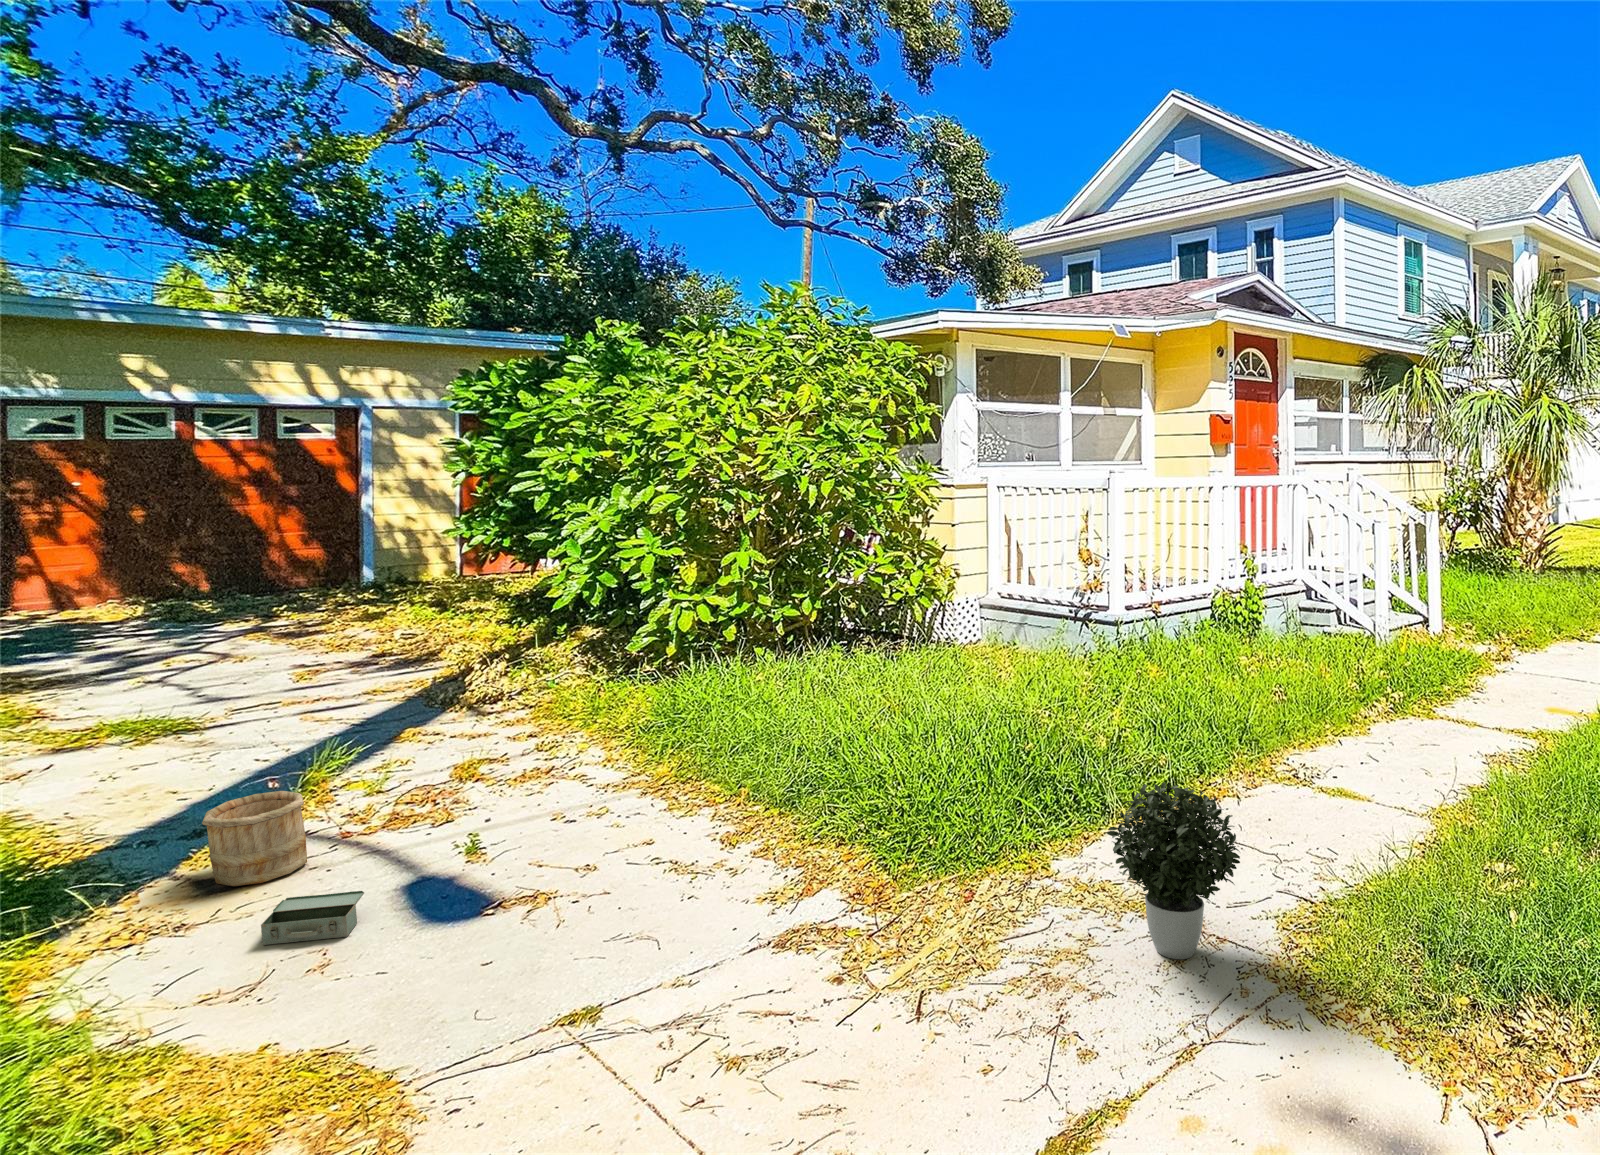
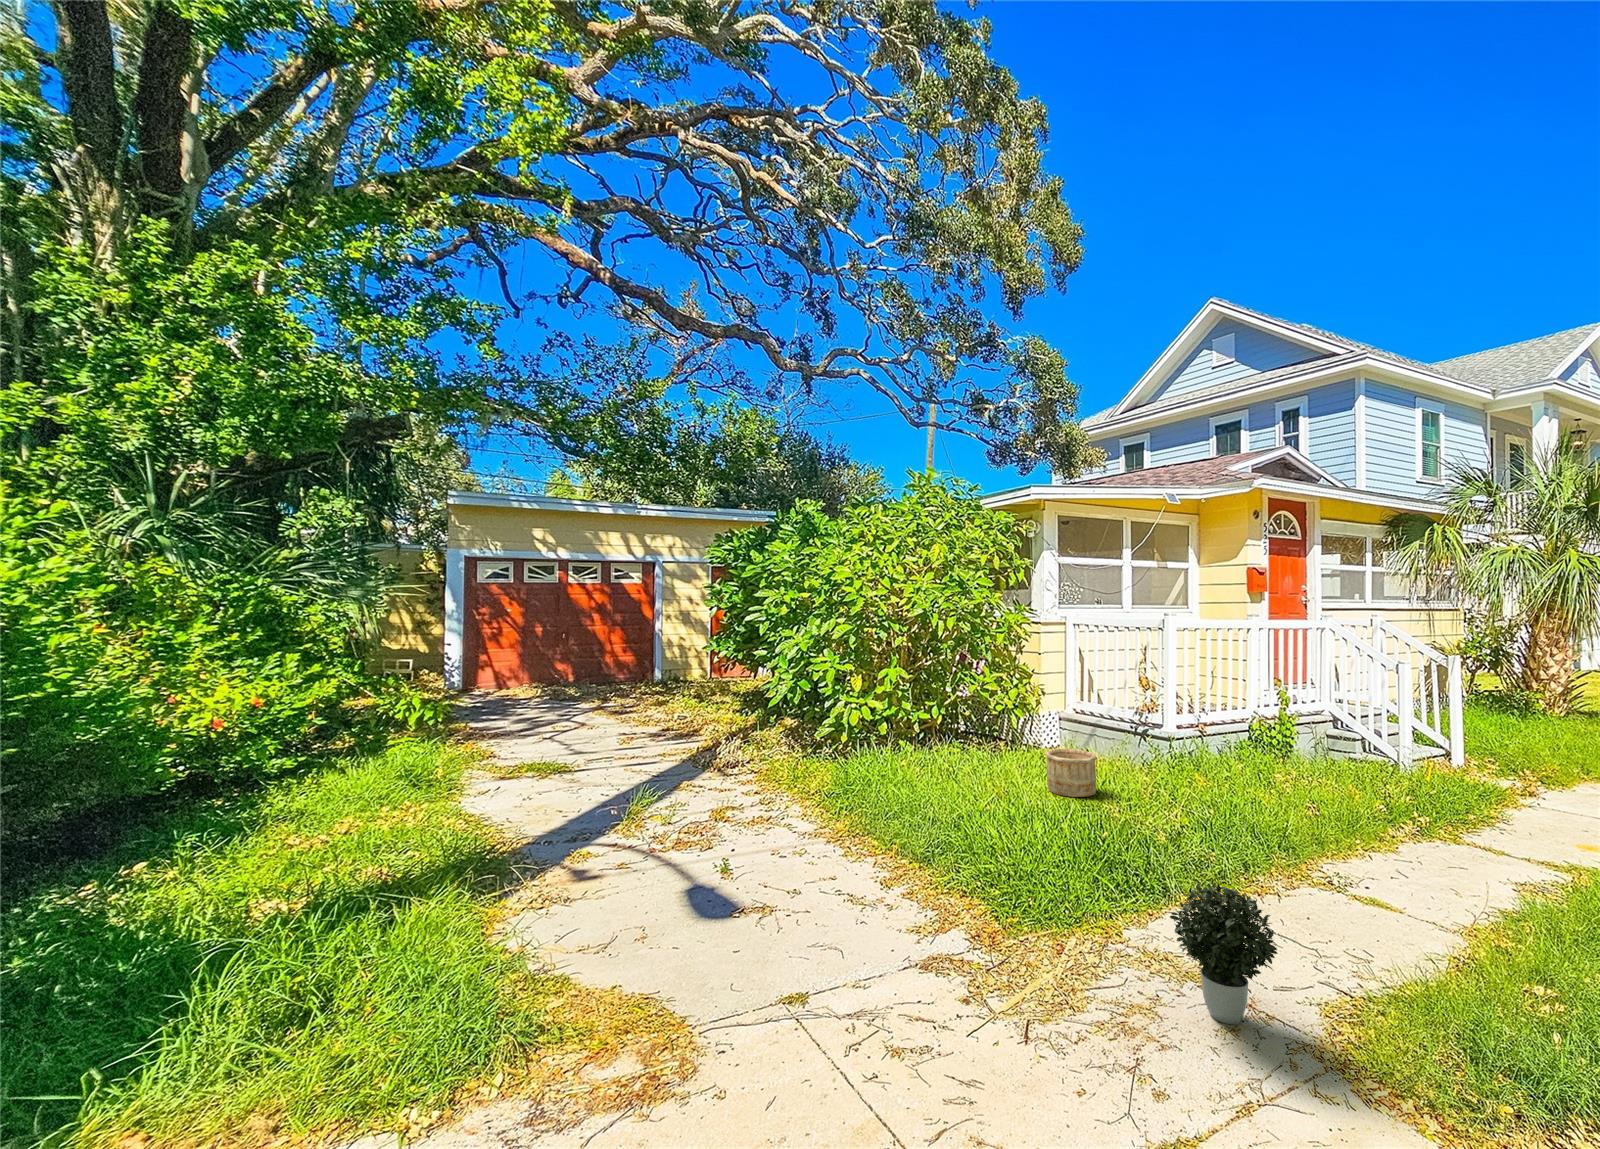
wooden bucket: present [202,791,307,886] -> present [1045,749,1097,797]
toolbox: present [261,891,364,945] -> none [577,893,639,925]

